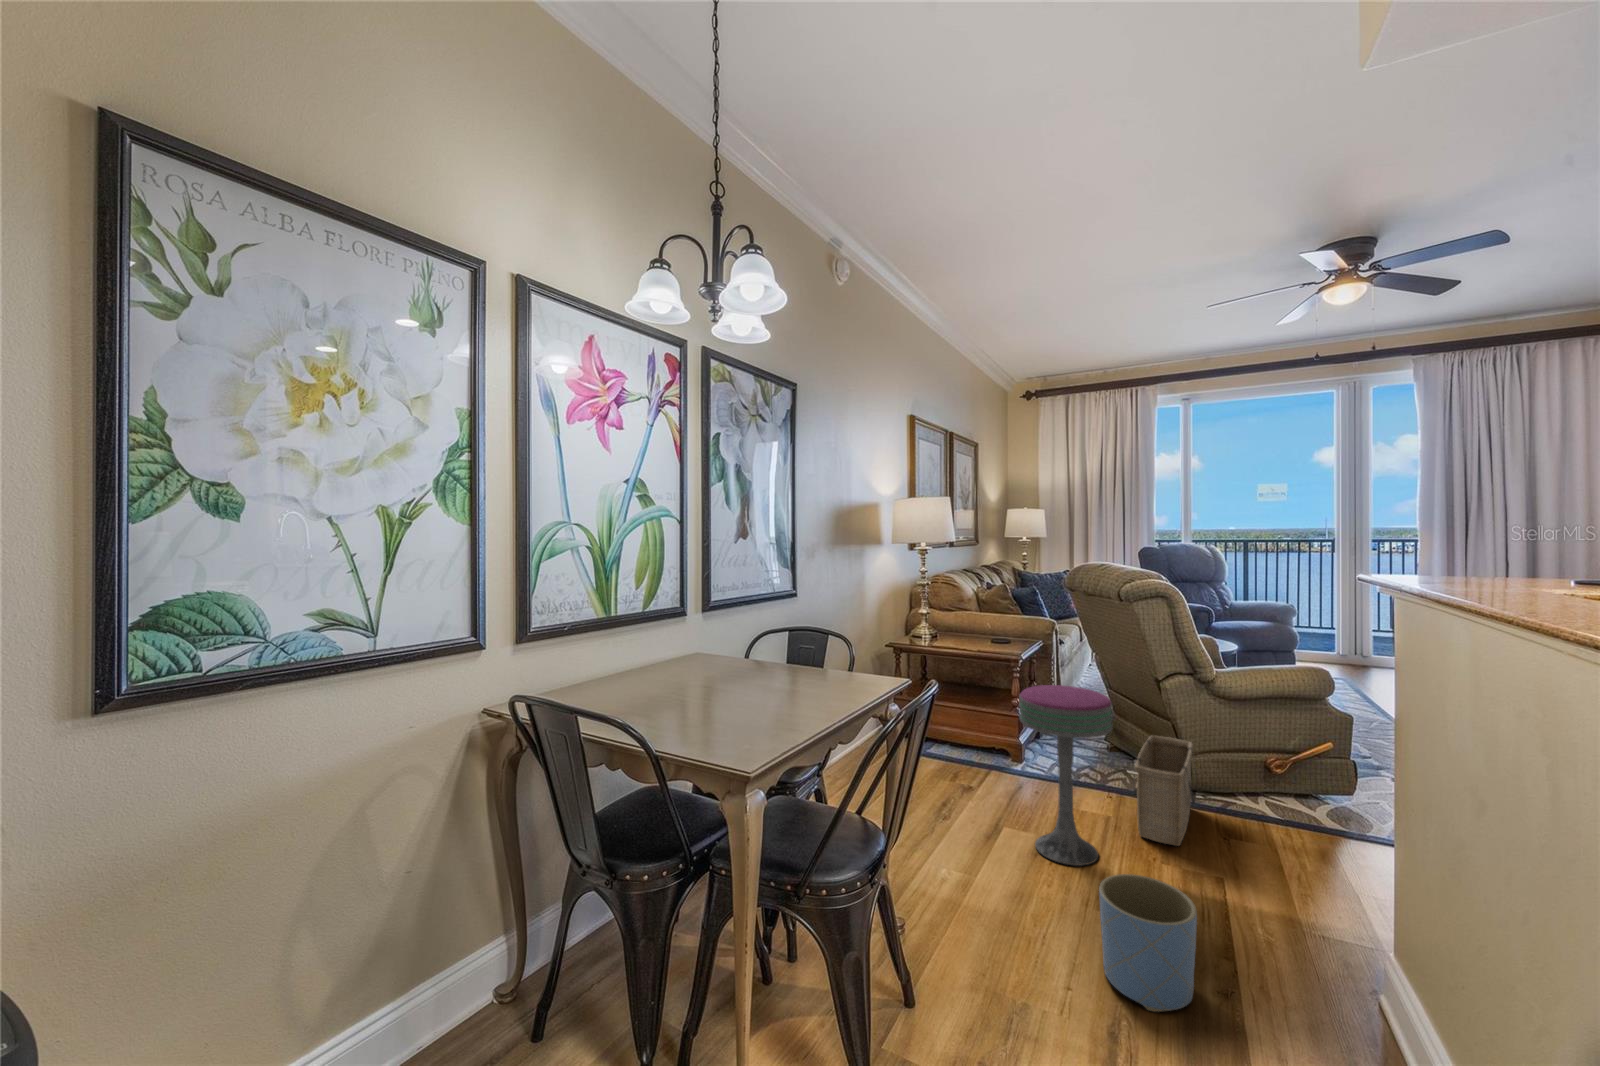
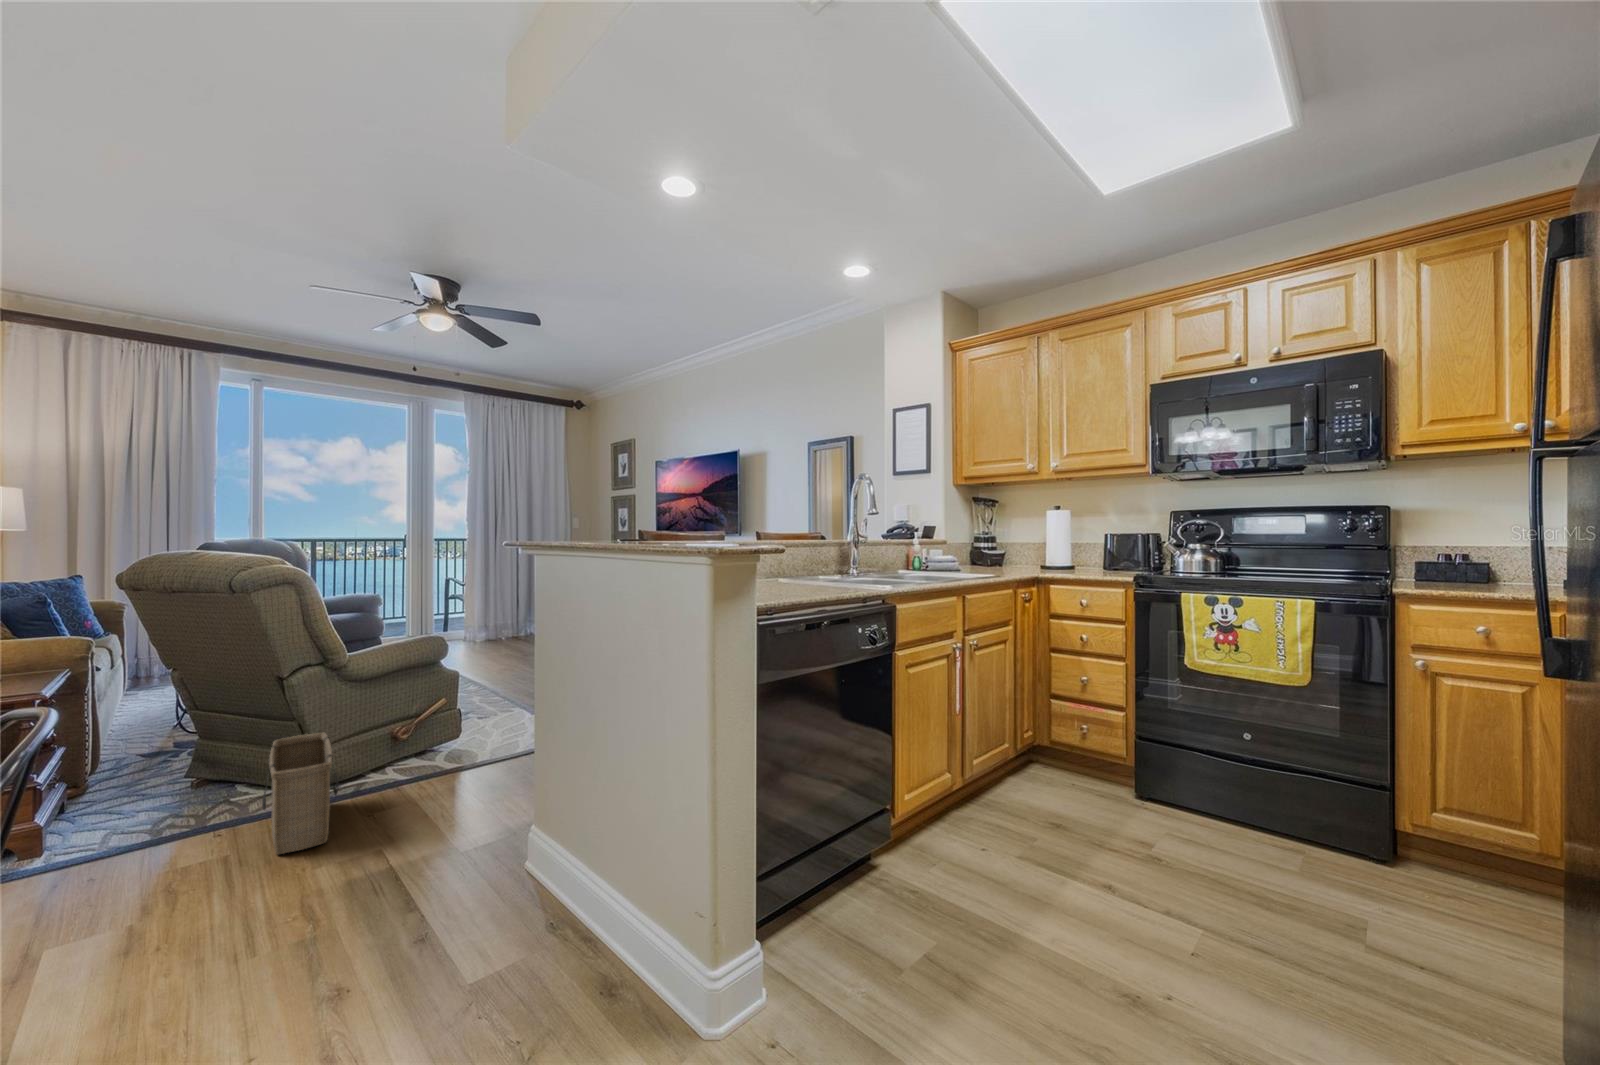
bar stool: present [1019,685,1113,866] -> none [92,695,255,942]
planter: present [1099,874,1197,1012] -> none [285,860,401,1007]

